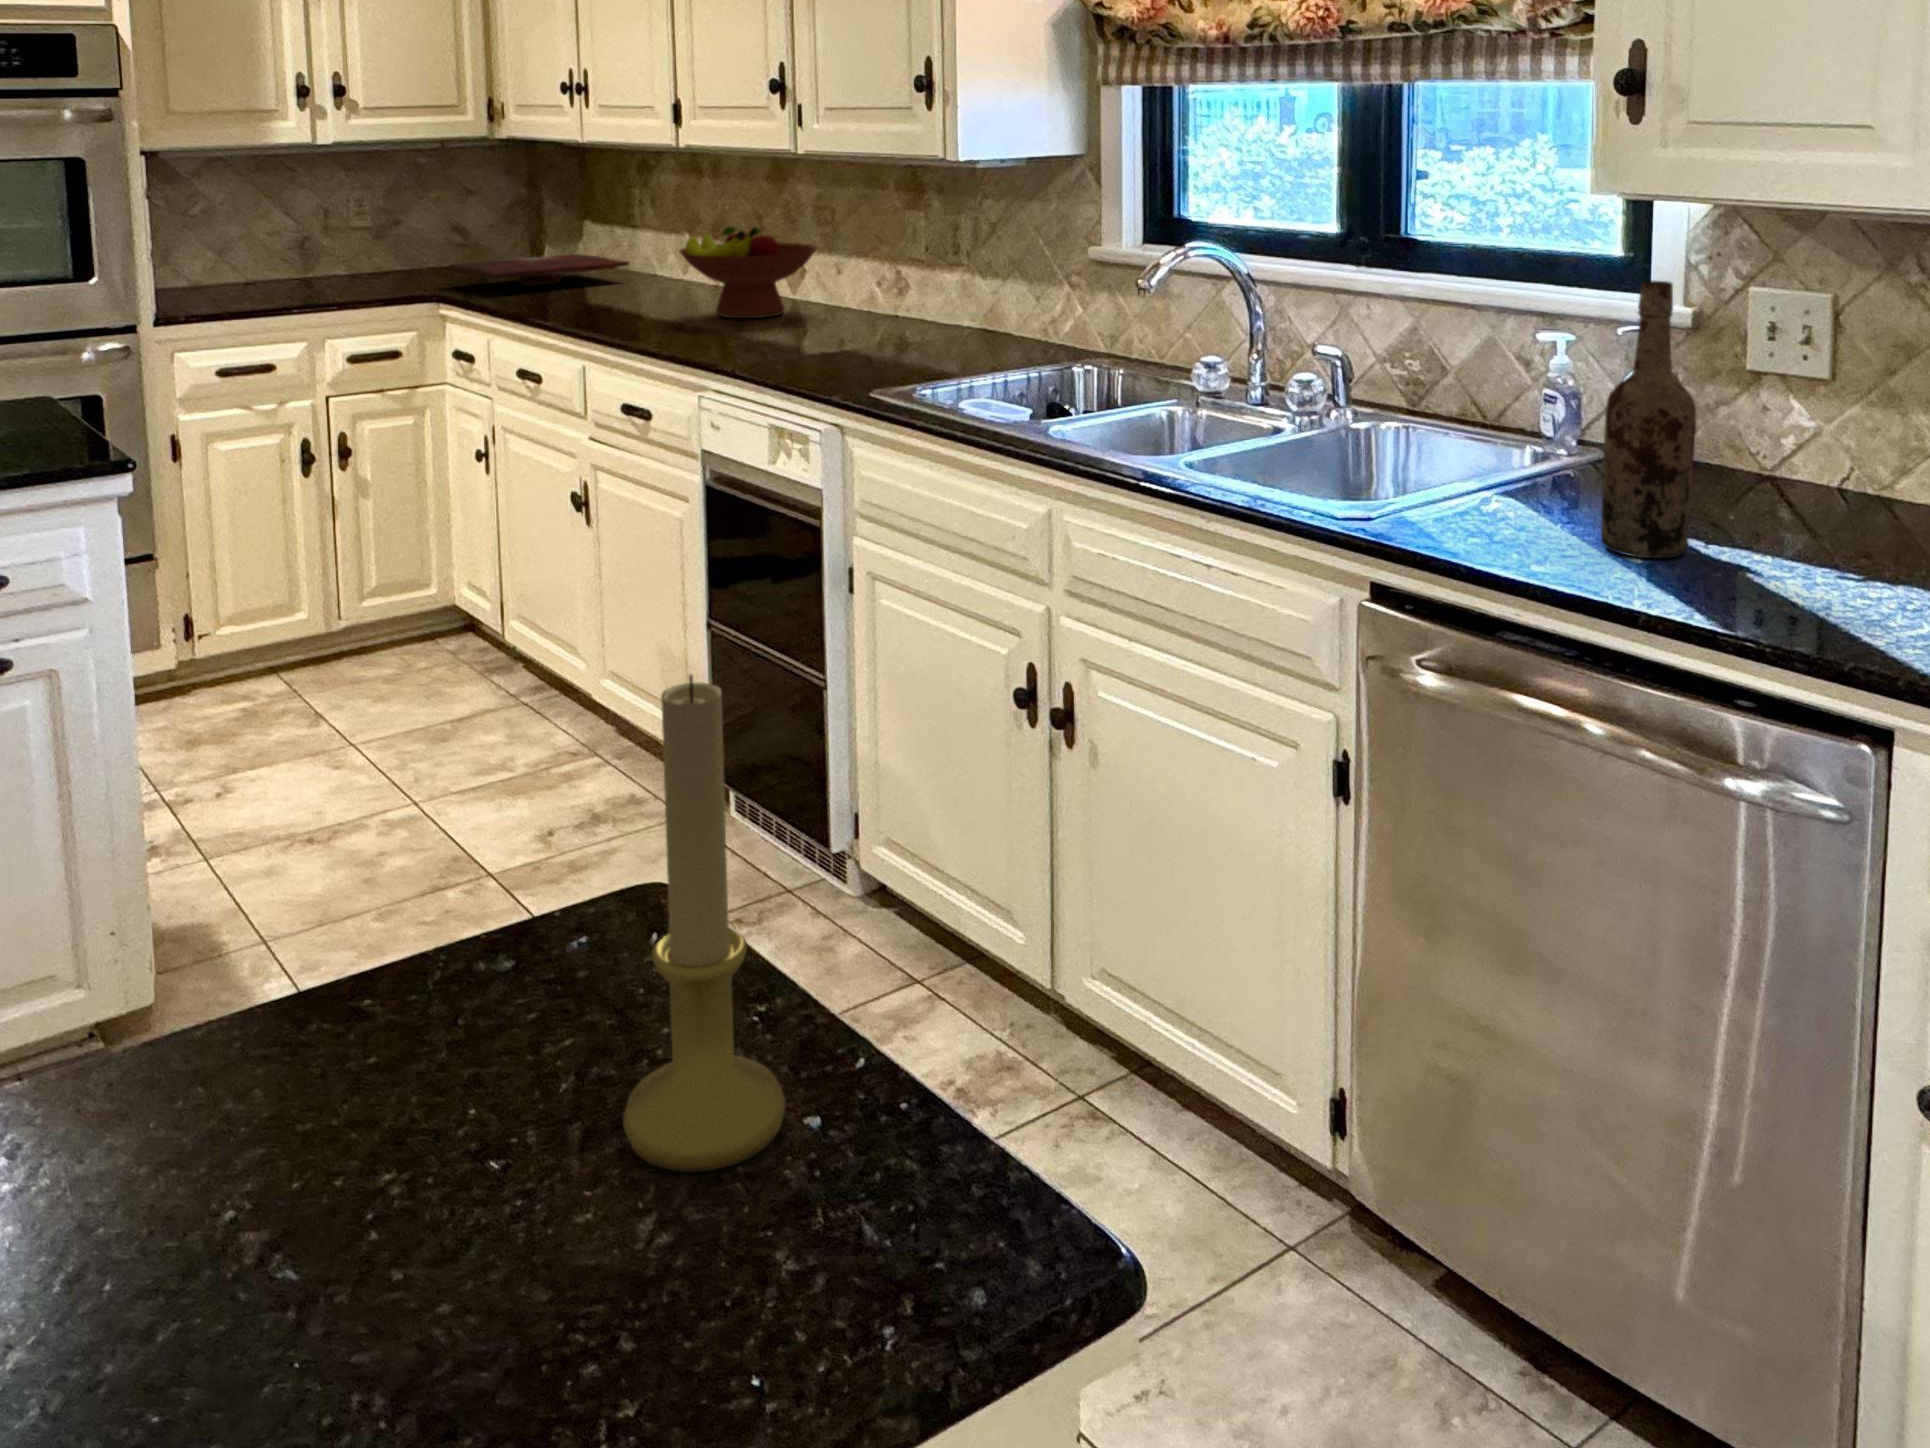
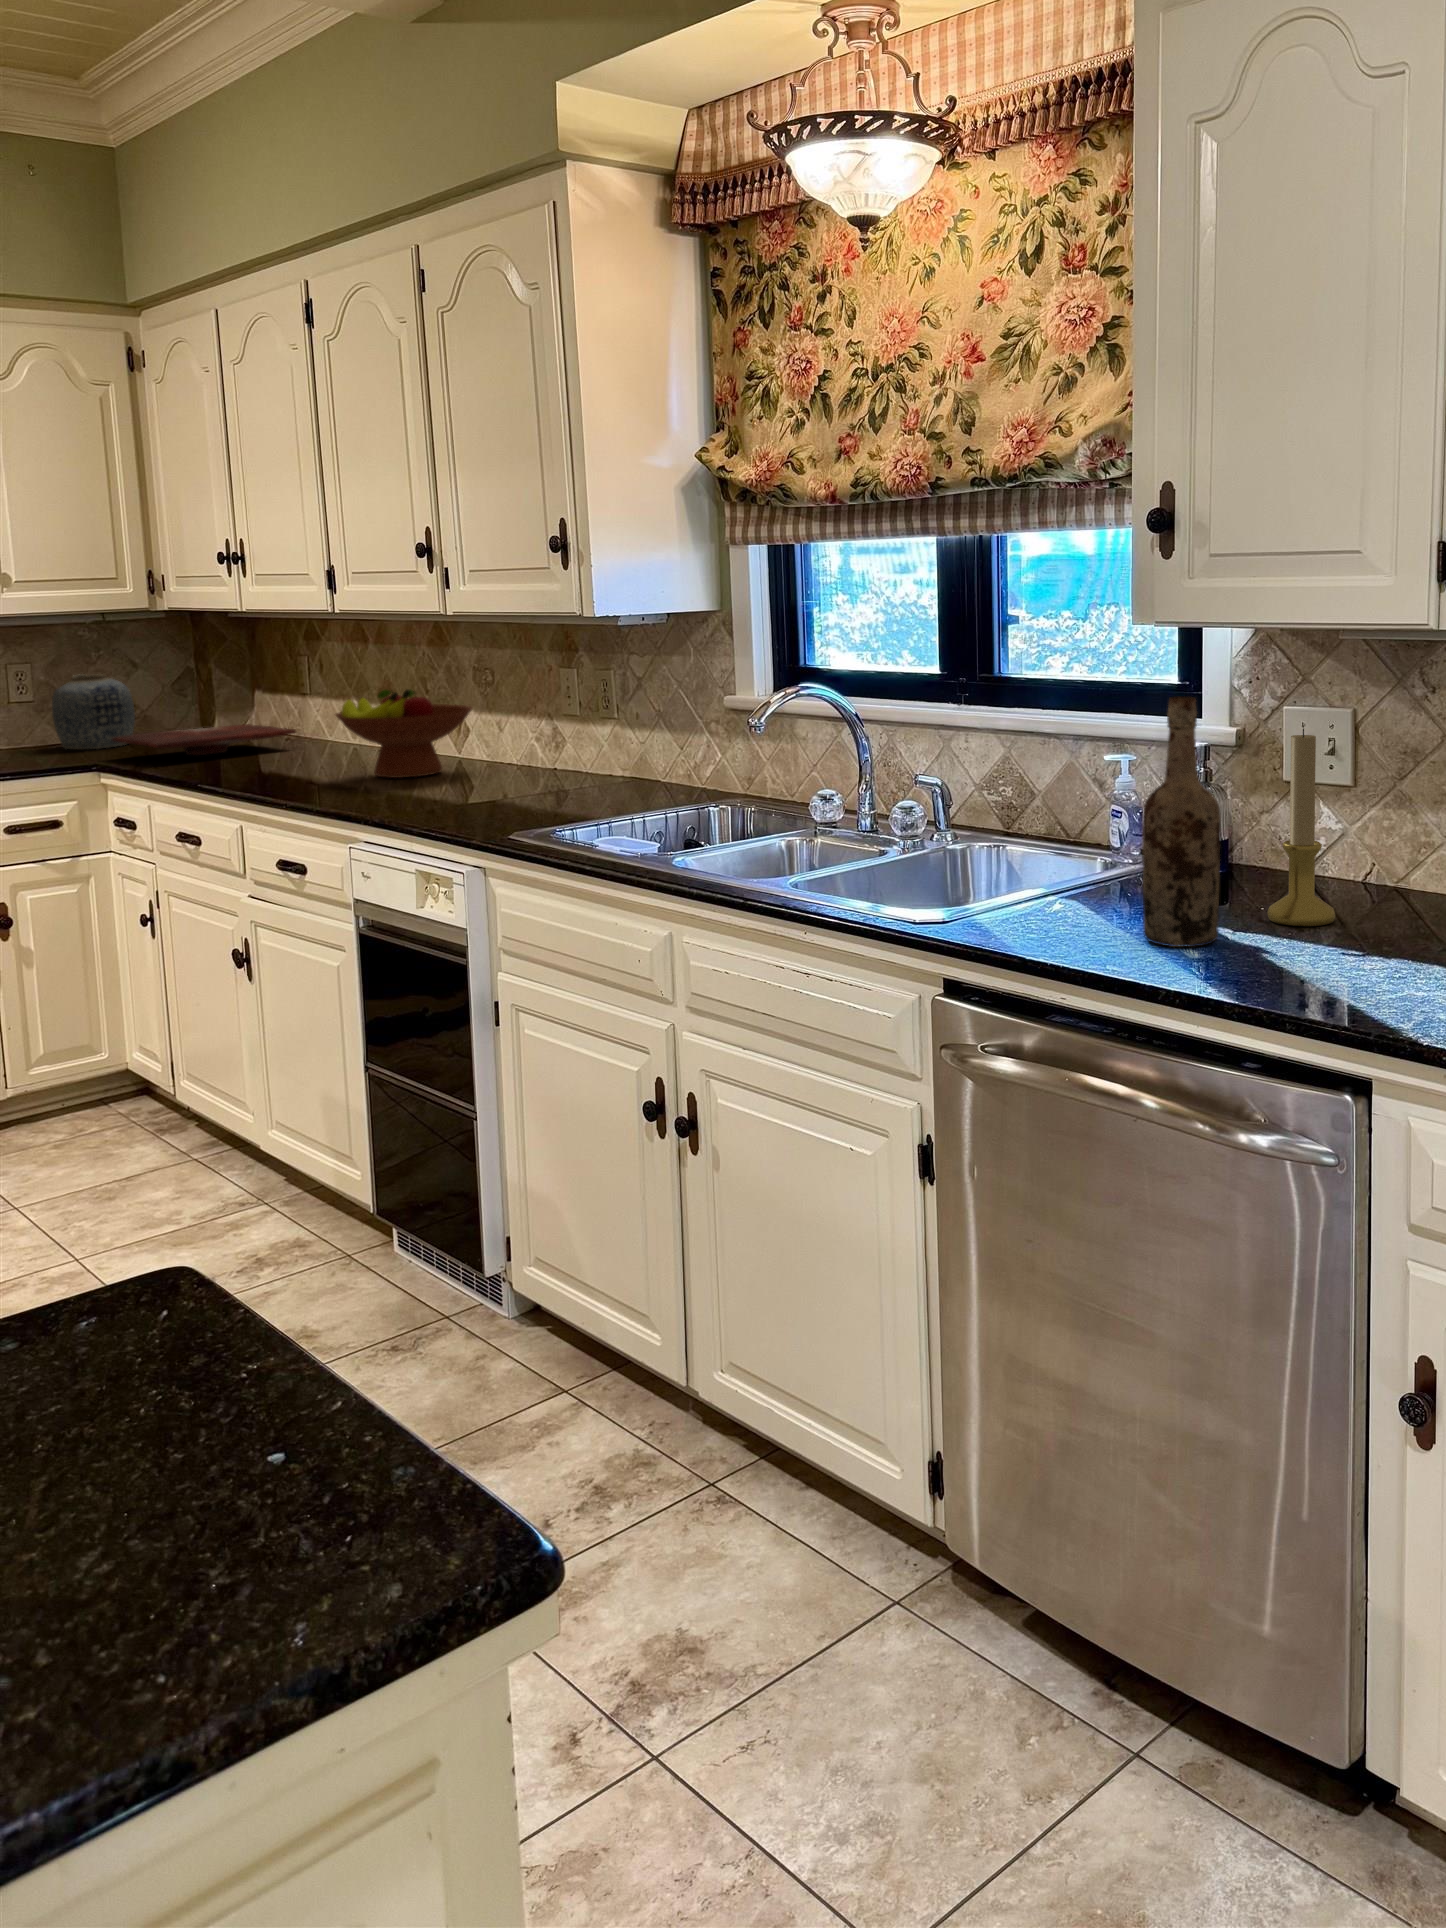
vase: none [388,198,467,275] -> present [52,674,135,749]
candle holder: present [623,675,785,1172] -> present [1267,728,1335,926]

